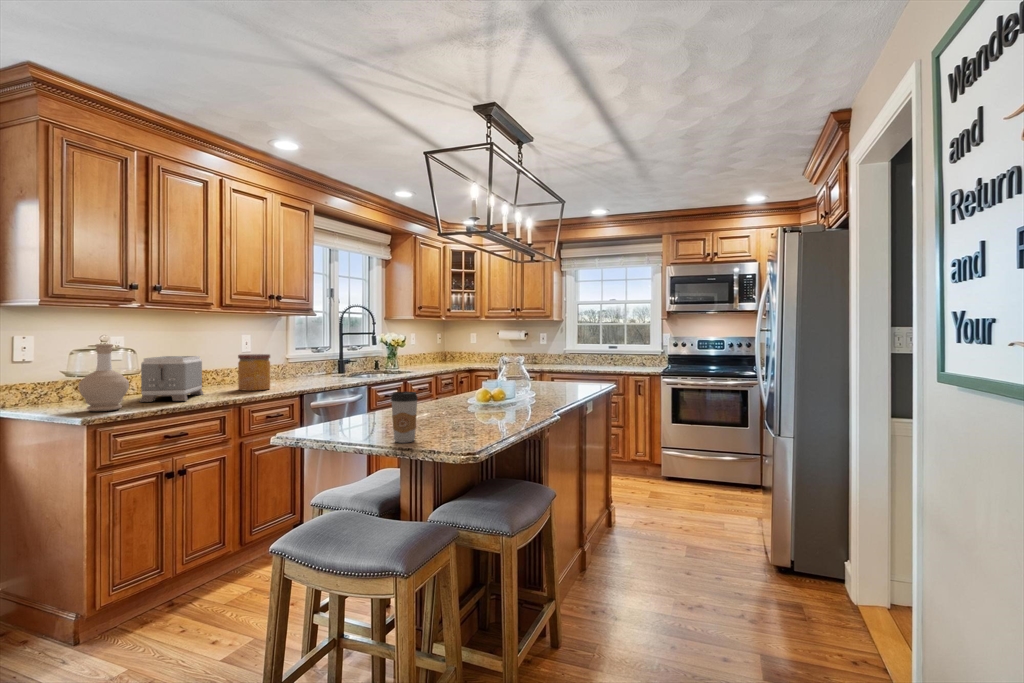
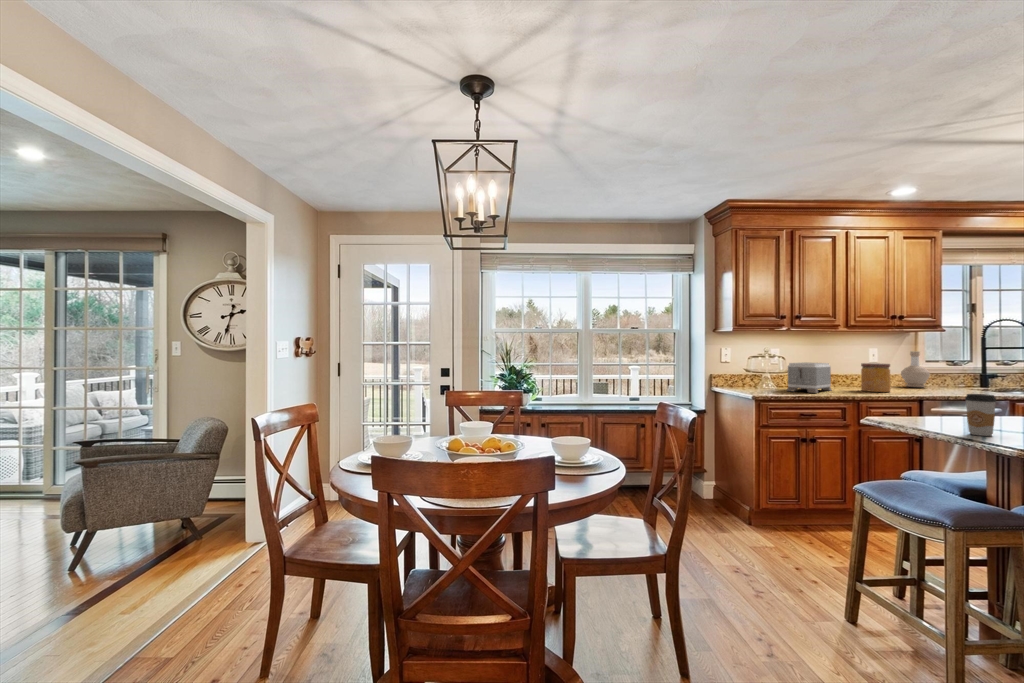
bottle: present [79,344,129,411] -> present [901,351,930,387]

